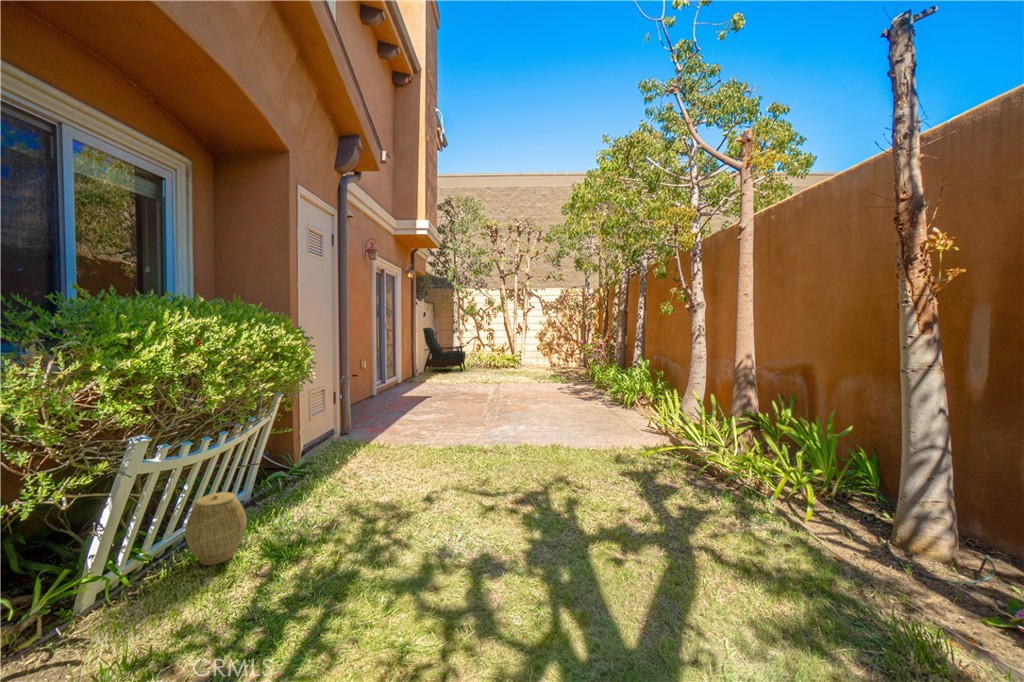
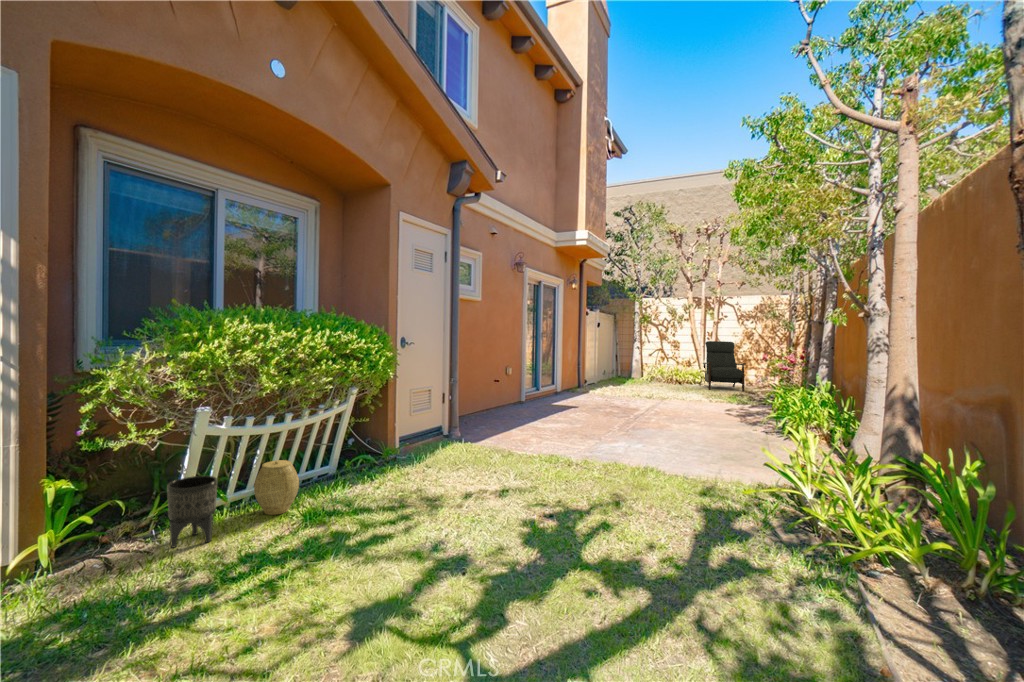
chair: present [423,328,466,372] -> present [703,341,746,391]
planter: none [92,530,168,641] -> present [167,476,217,548]

